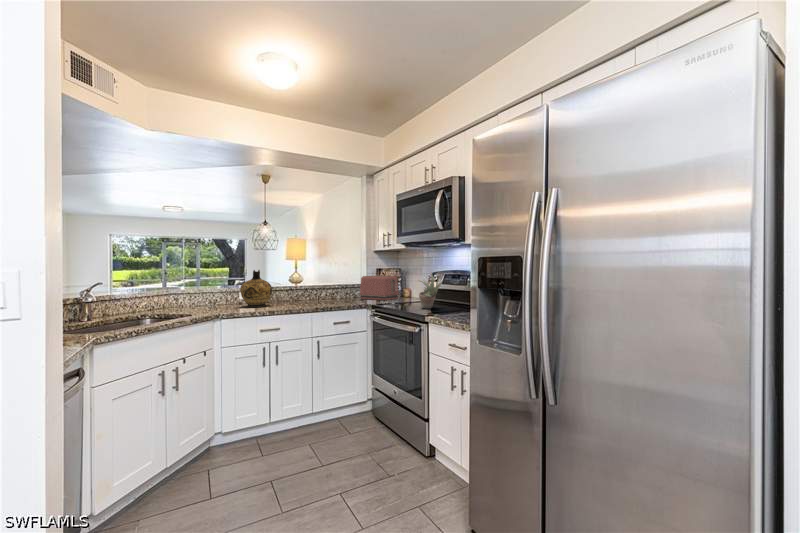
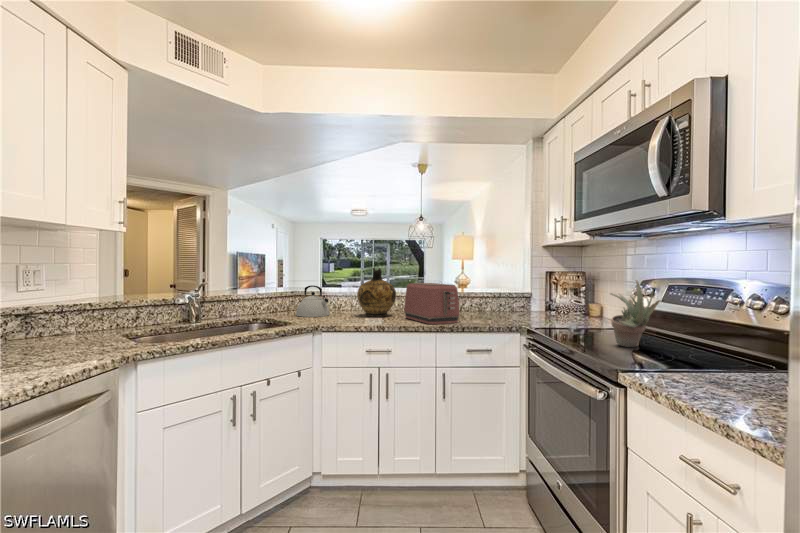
toaster: present [360,276,399,300] -> present [404,283,460,324]
kettle: none [185,286,216,311] -> present [296,285,330,317]

